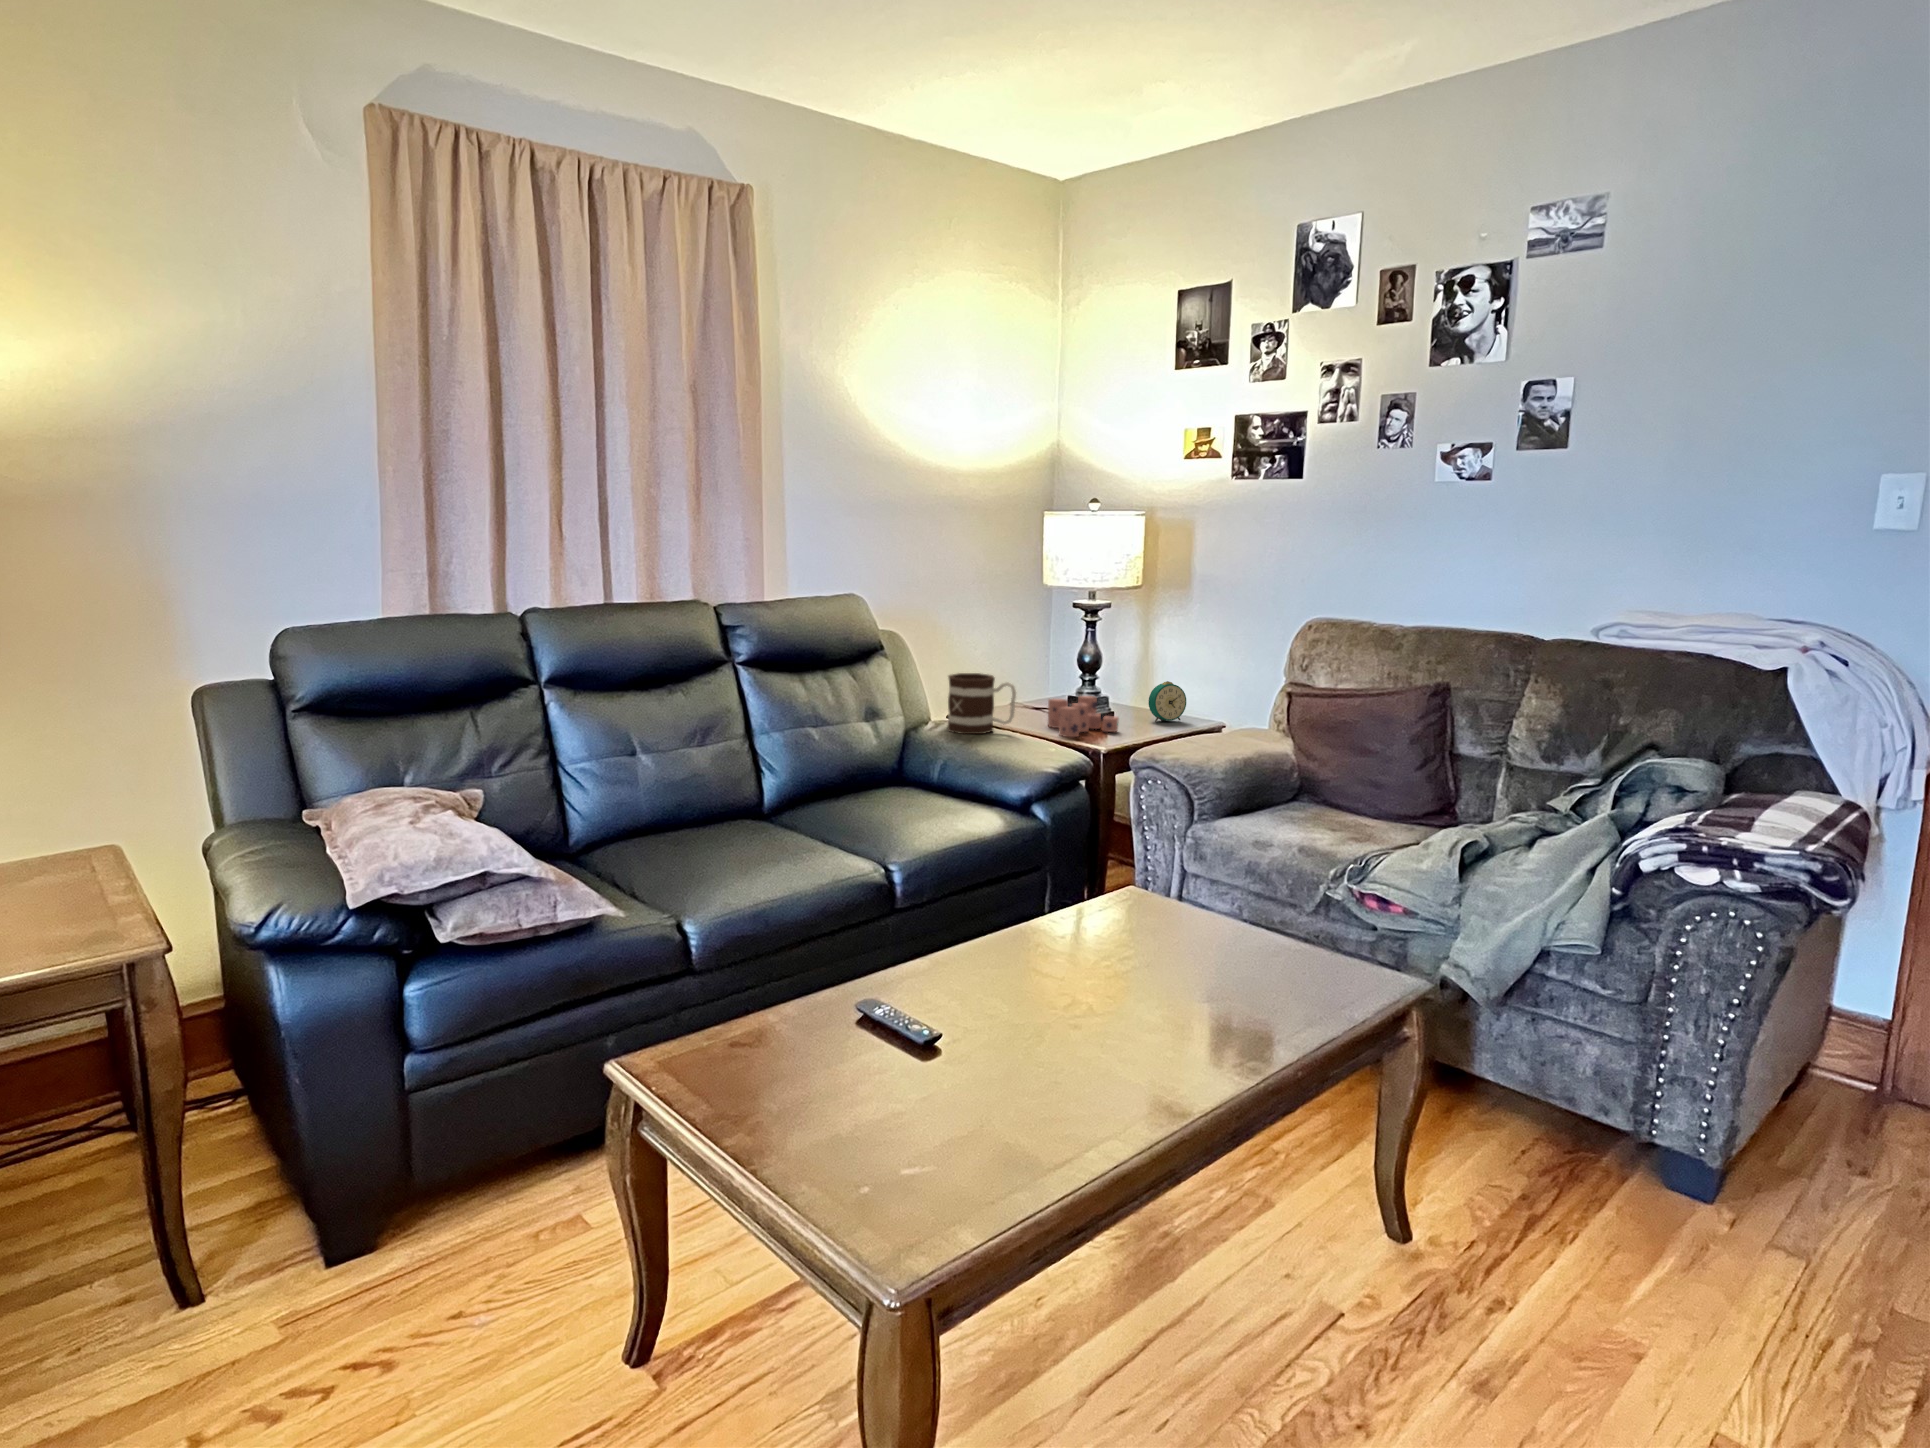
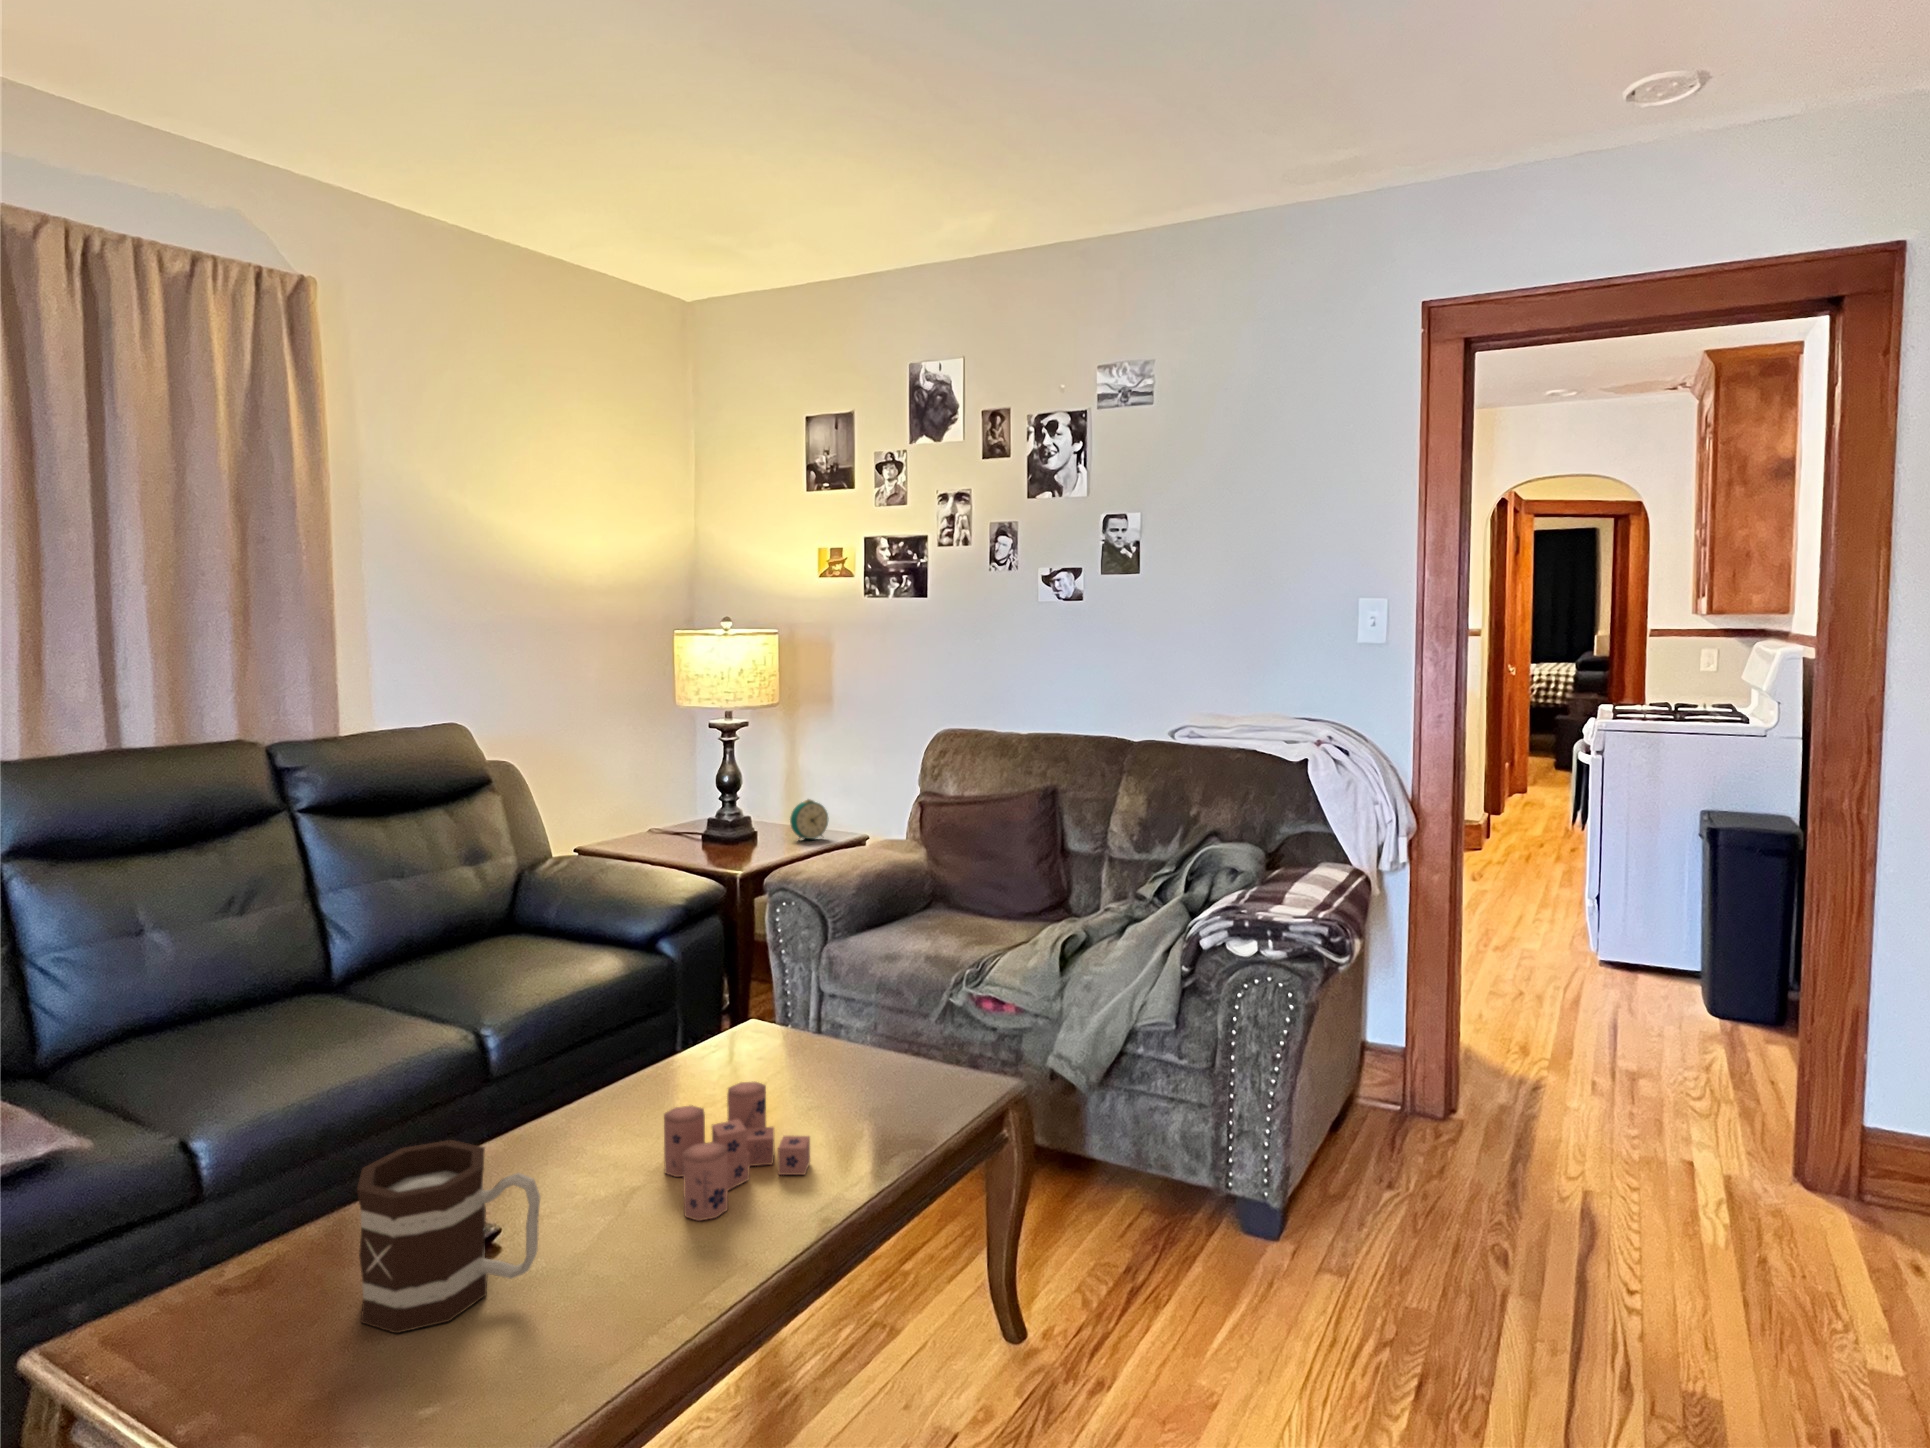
mug: present [948,673,1016,734] -> present [357,1140,540,1333]
candle: present [1048,696,1118,737] -> present [664,1082,810,1221]

